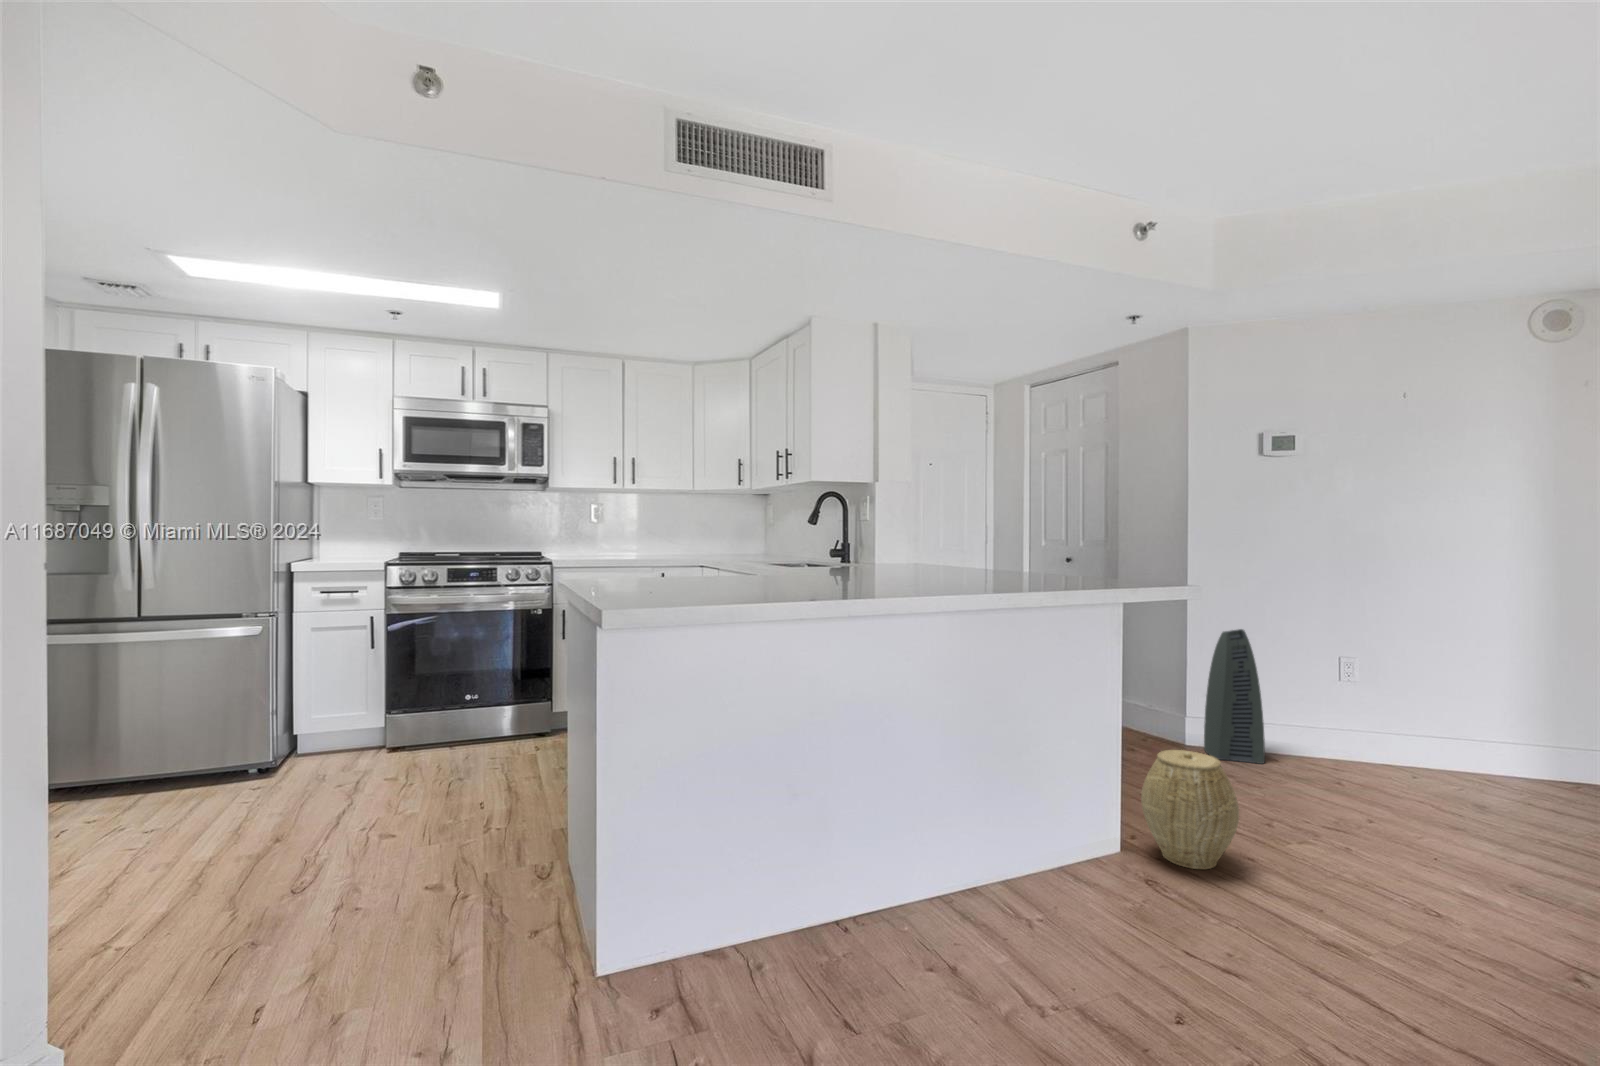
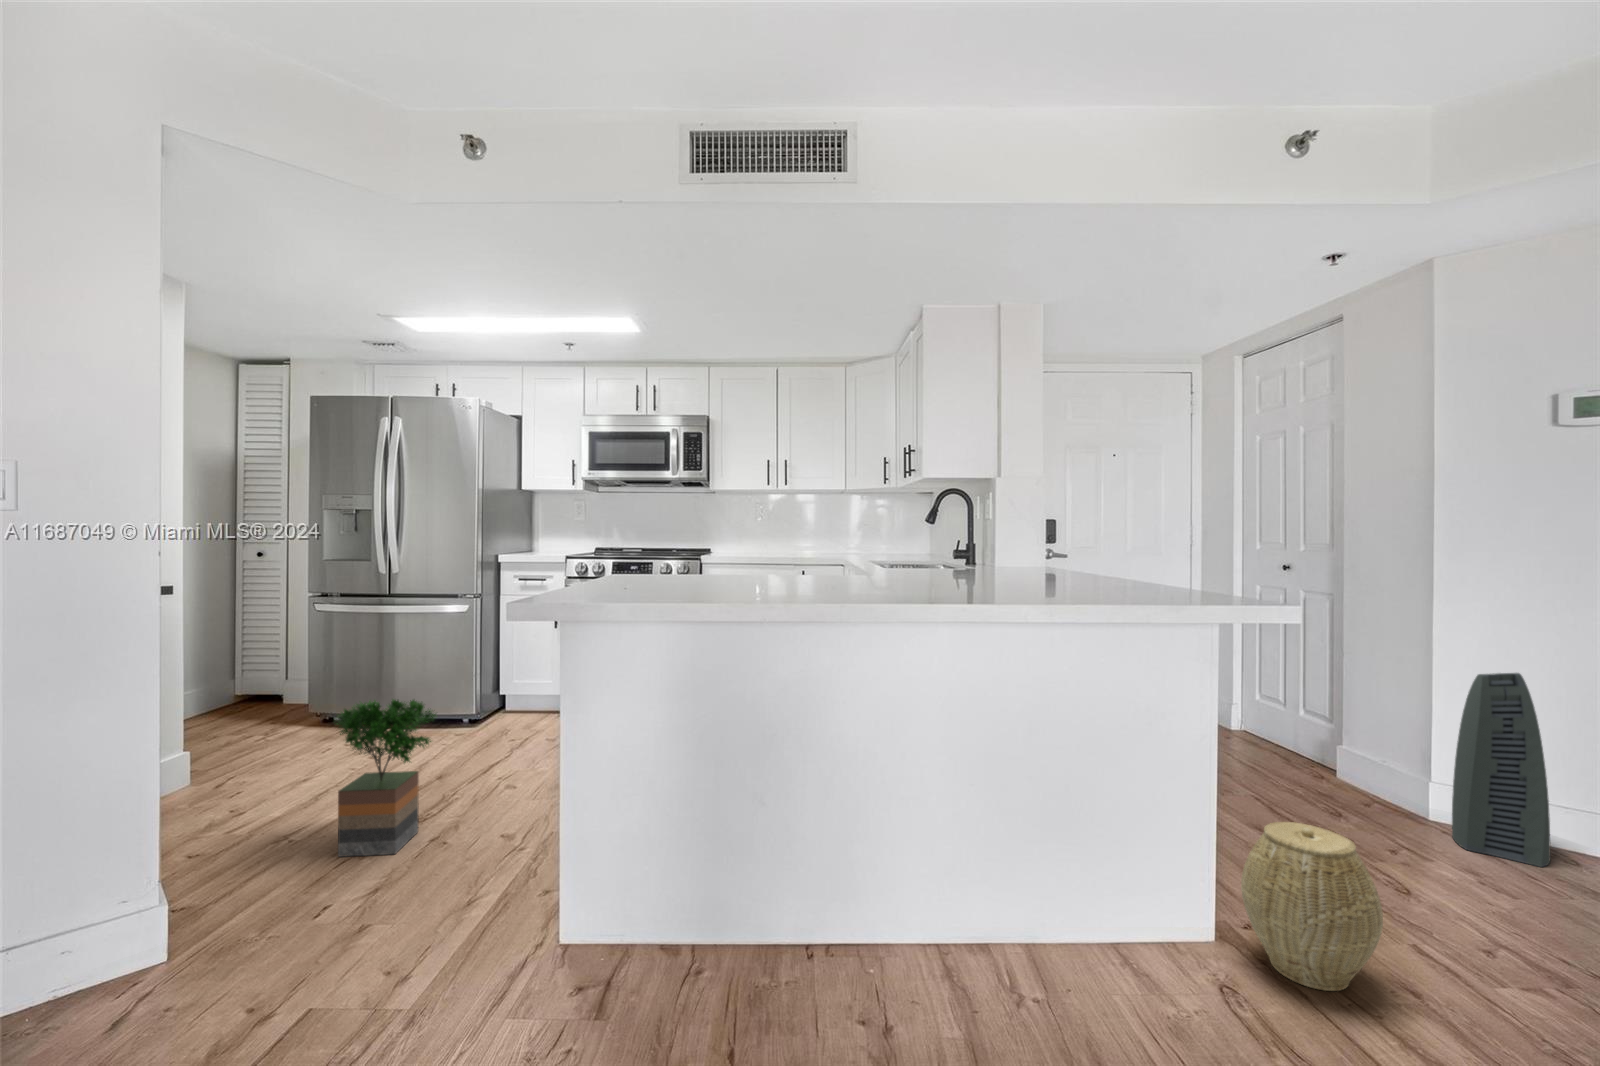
potted tree: none [189,739,340,951] -> present [336,700,436,857]

